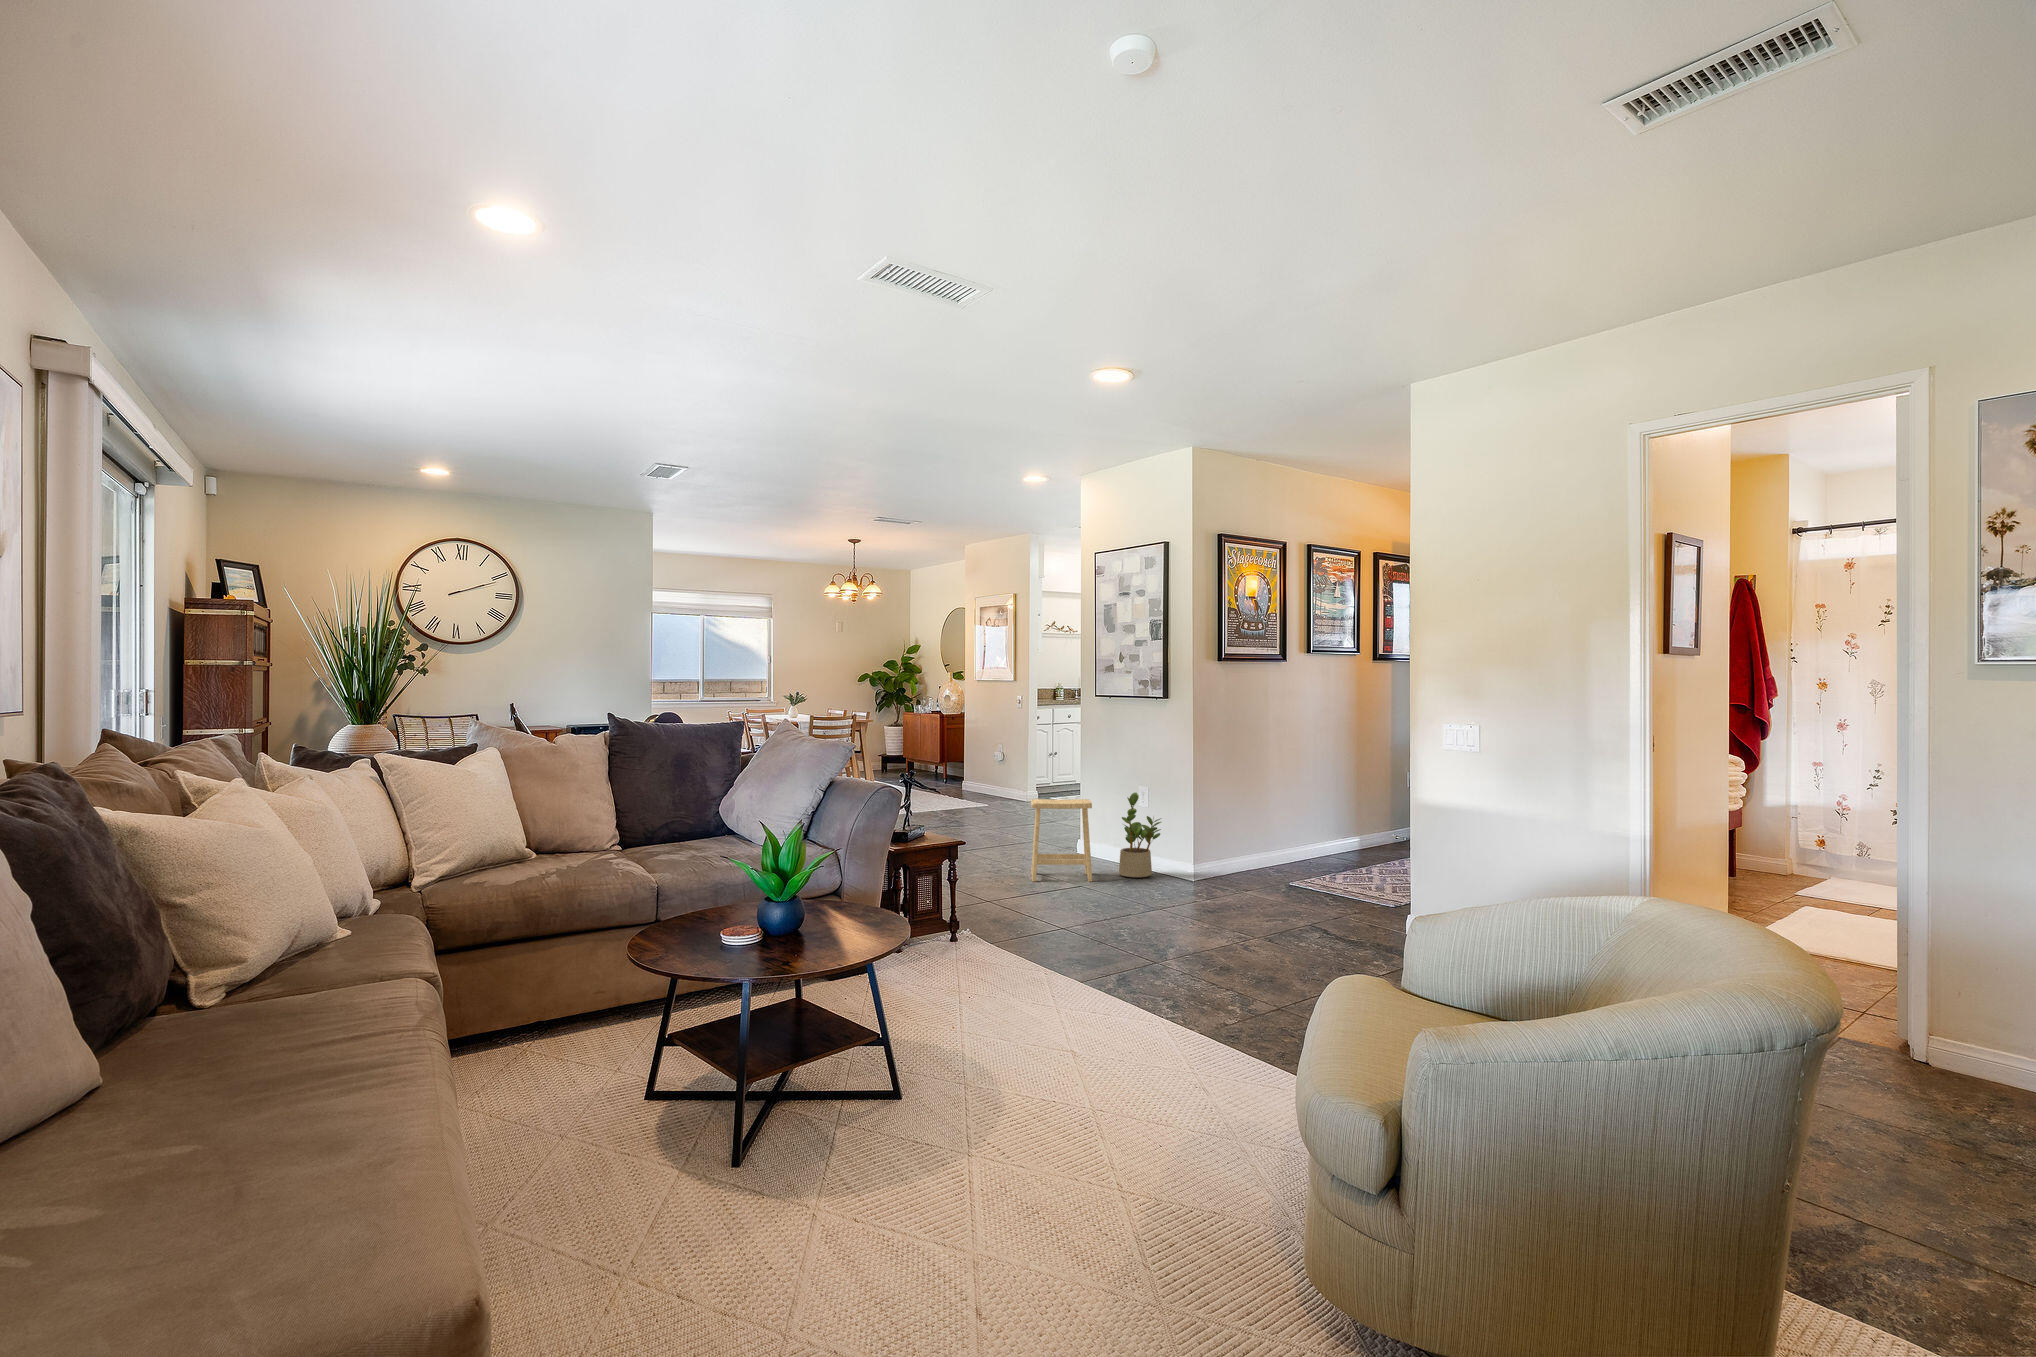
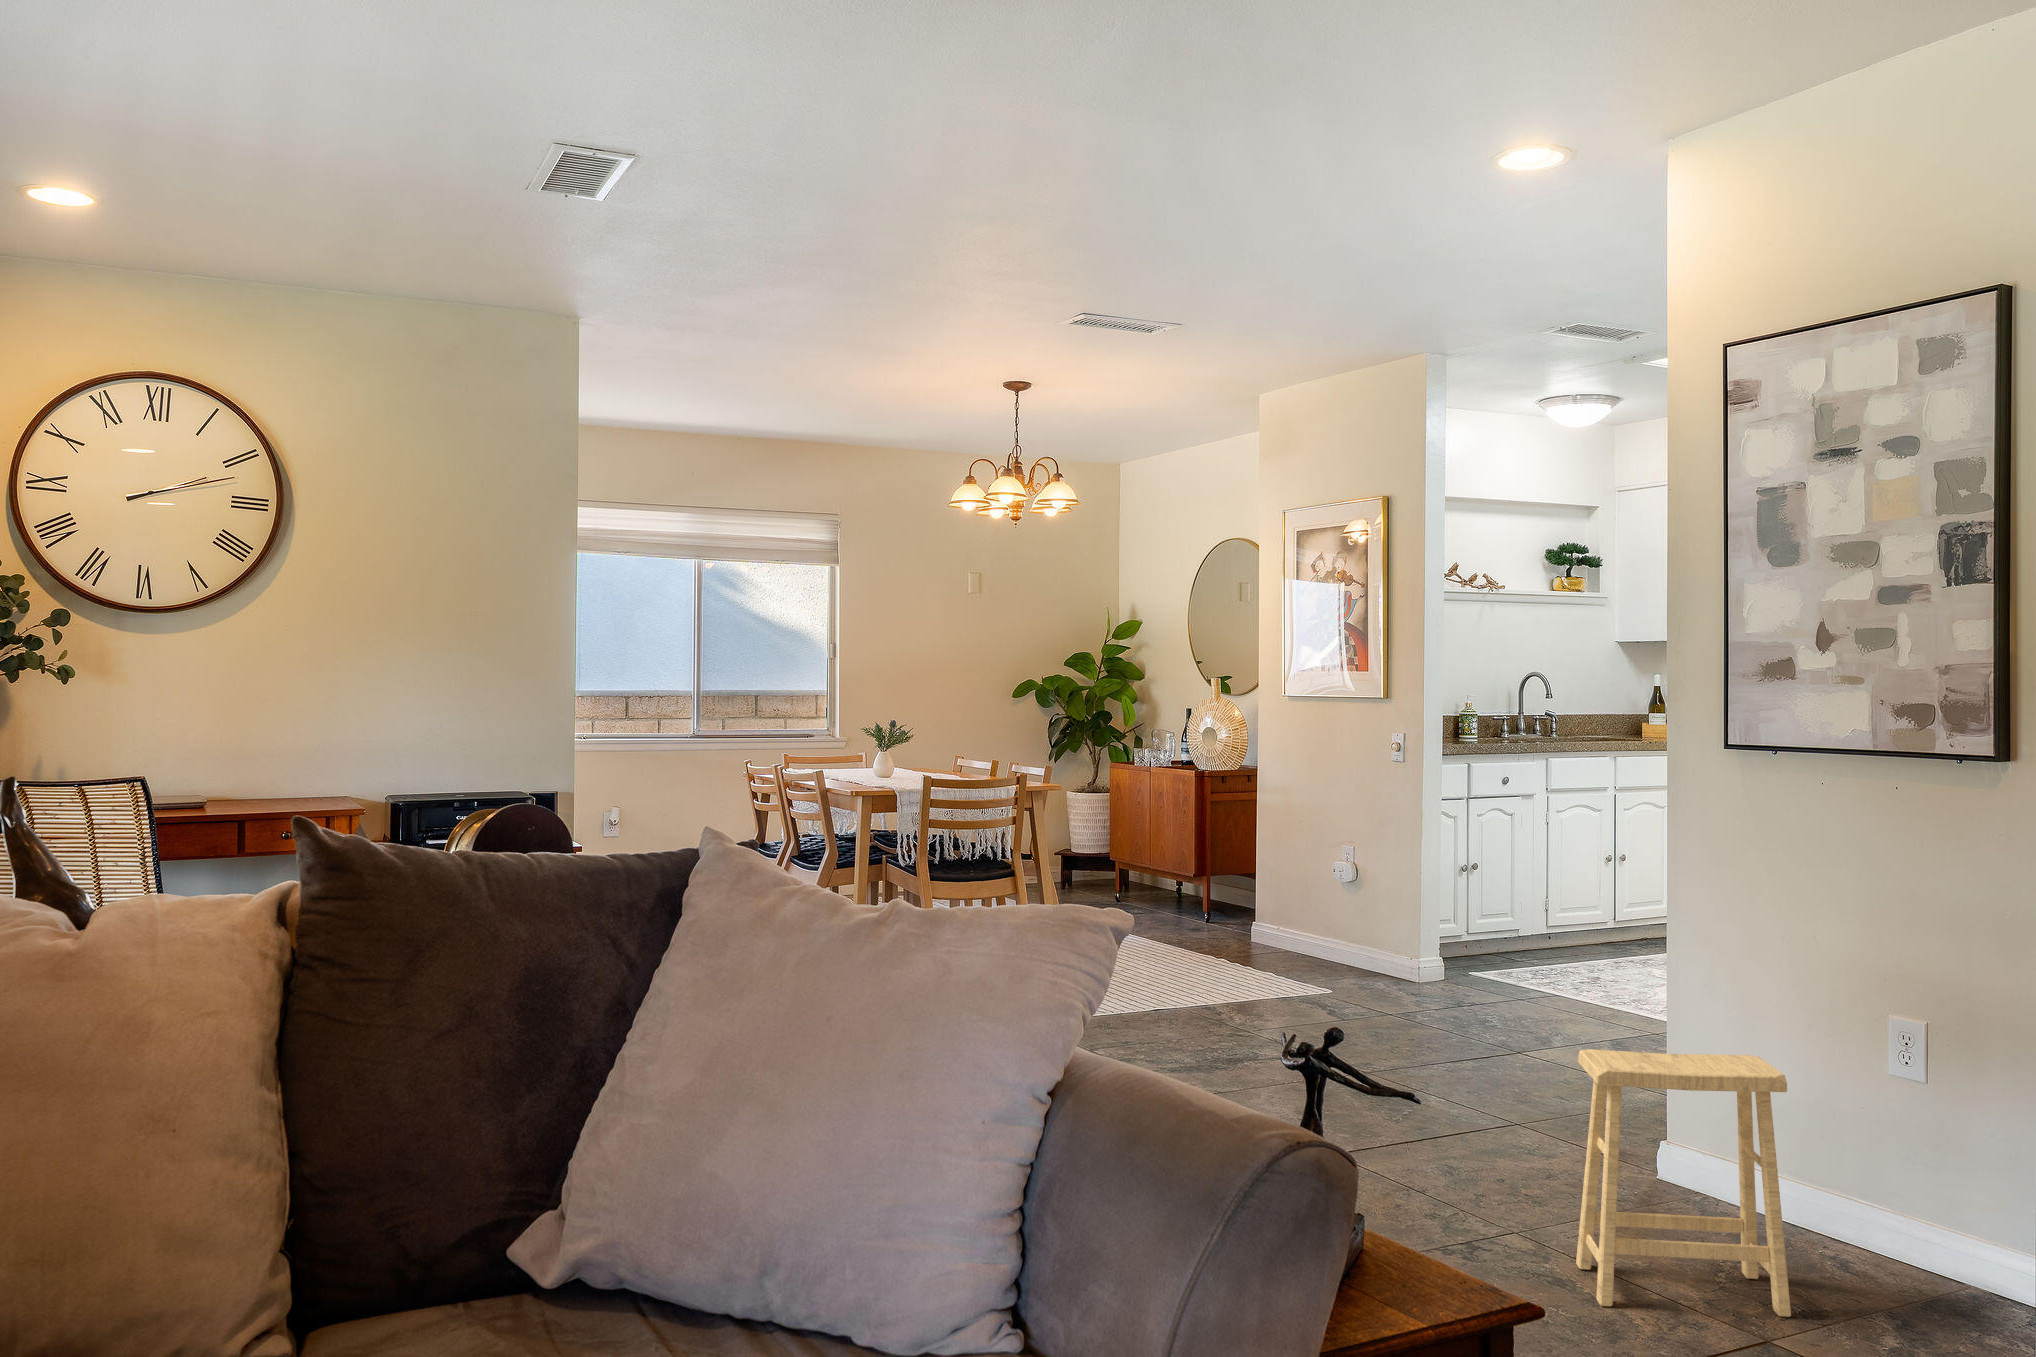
potted plant: present [1119,793,1161,877] -> none [1851,1042,2002,1306]

